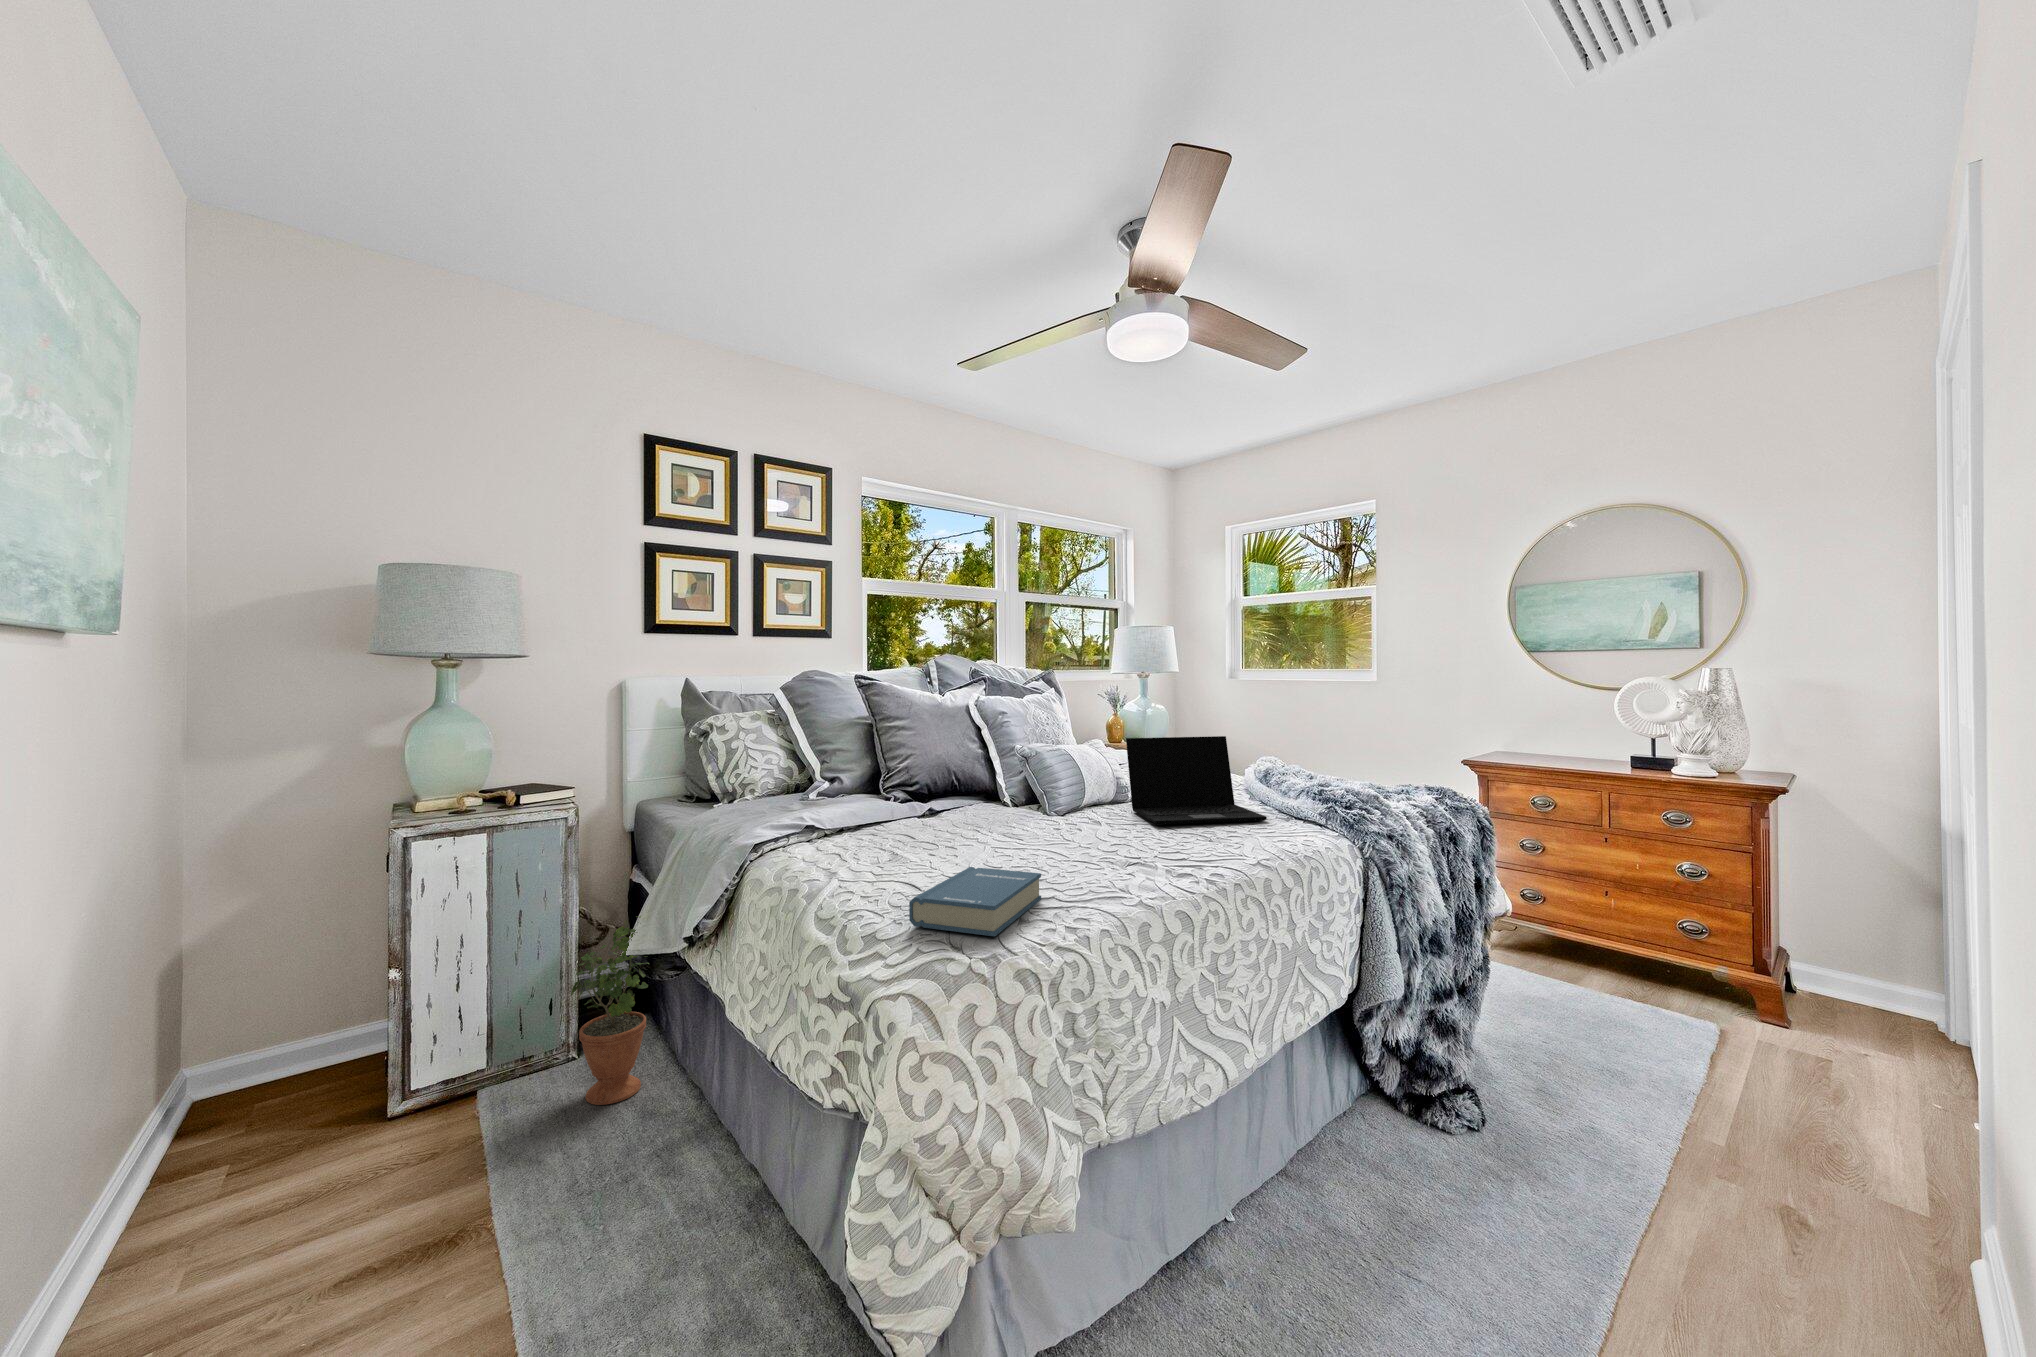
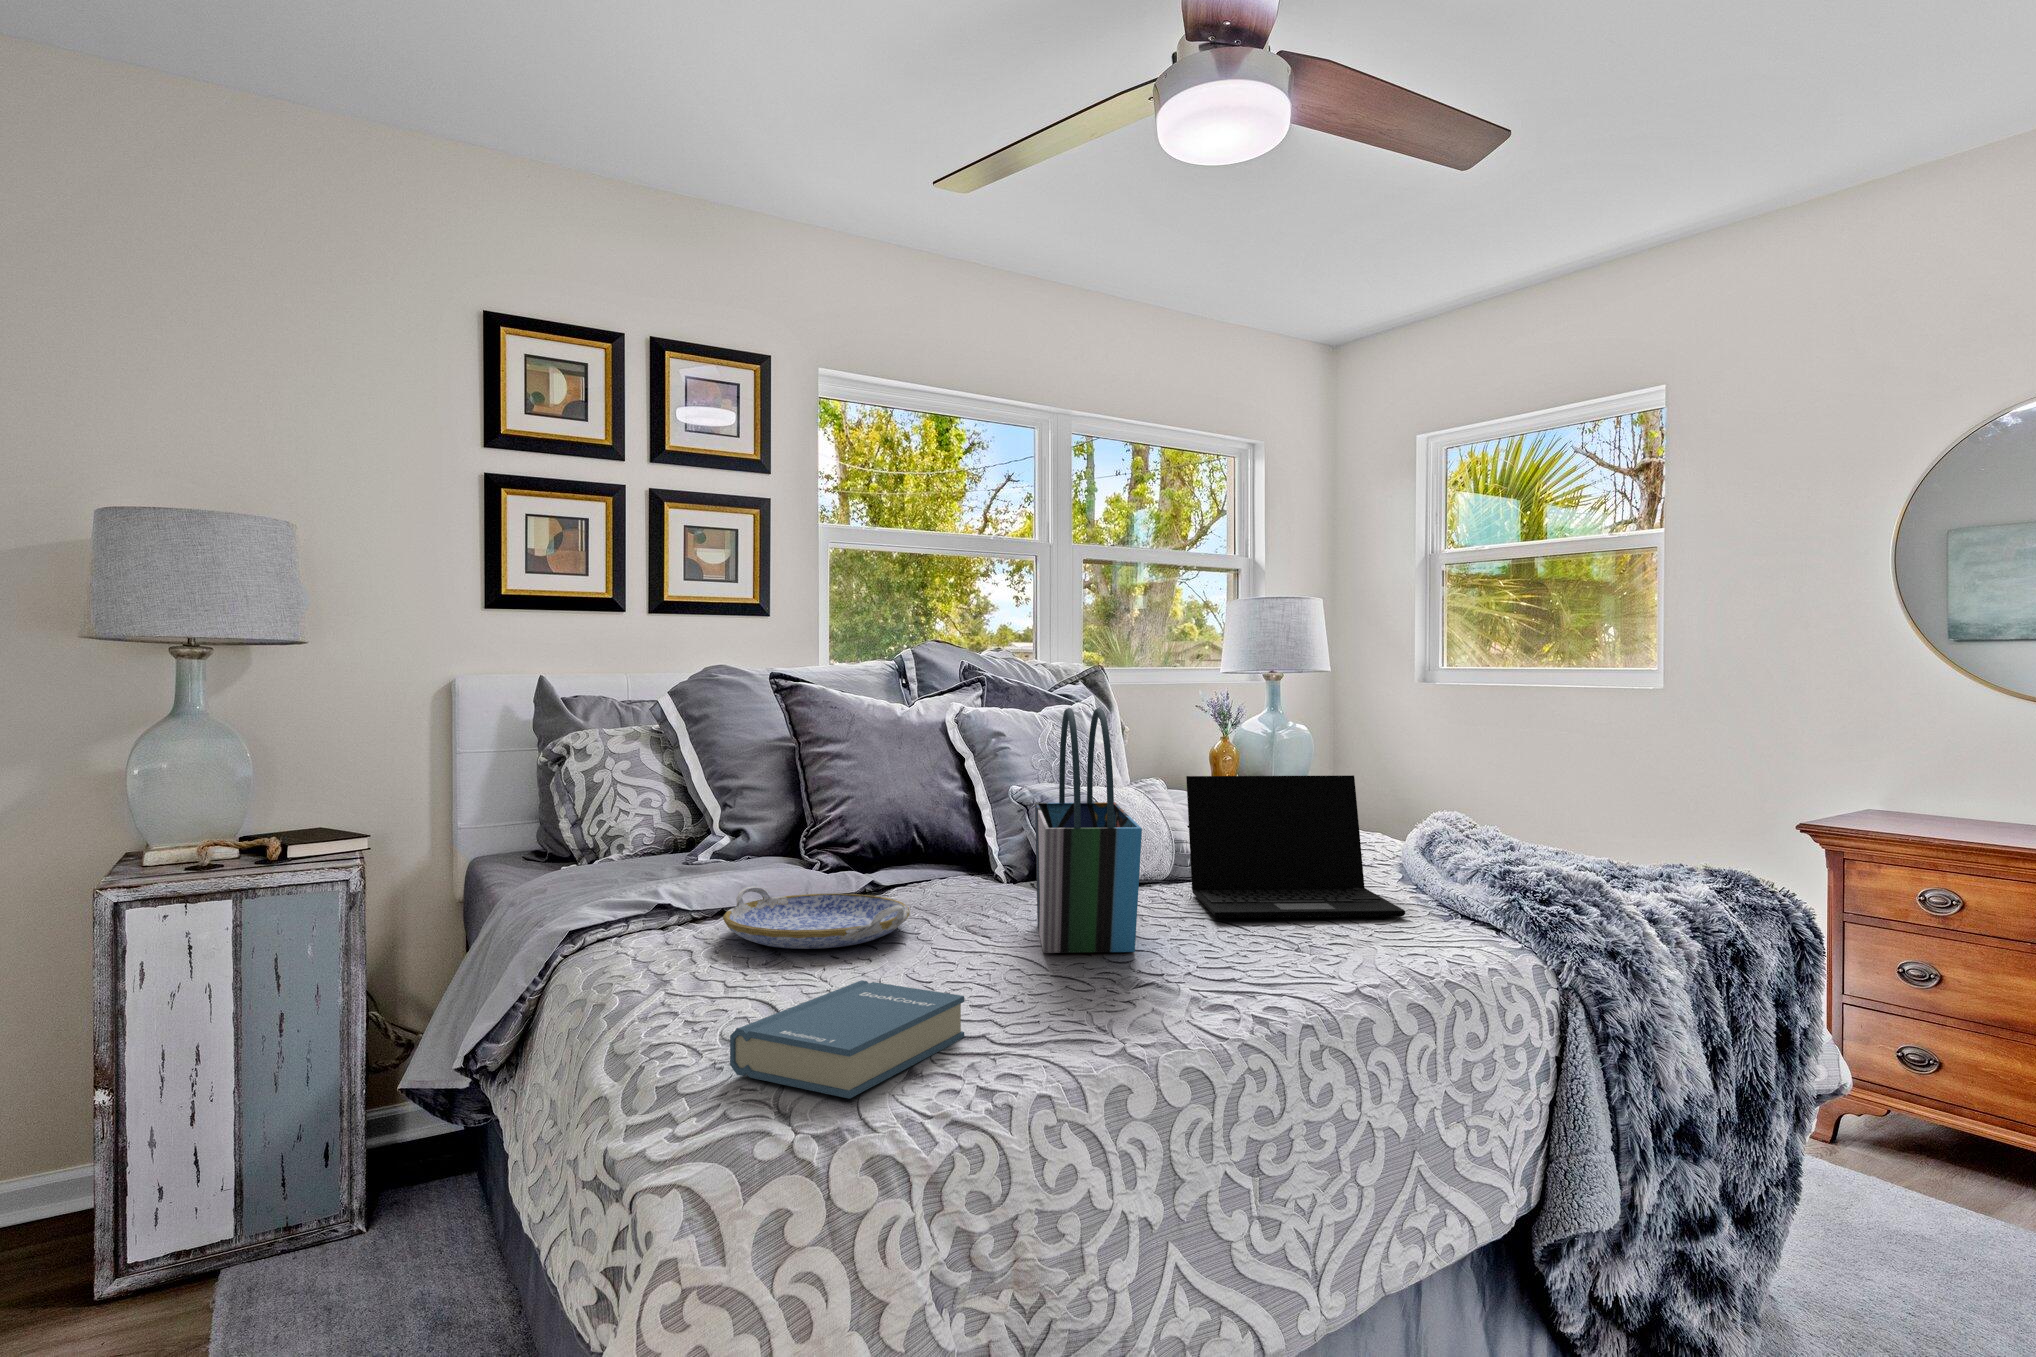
tote bag: none [1041,695,1126,848] -> present [1035,708,1142,953]
serving tray: none [851,813,970,851] -> present [723,886,910,949]
potted plant: present [571,916,649,1105] -> none [338,1029,474,1307]

